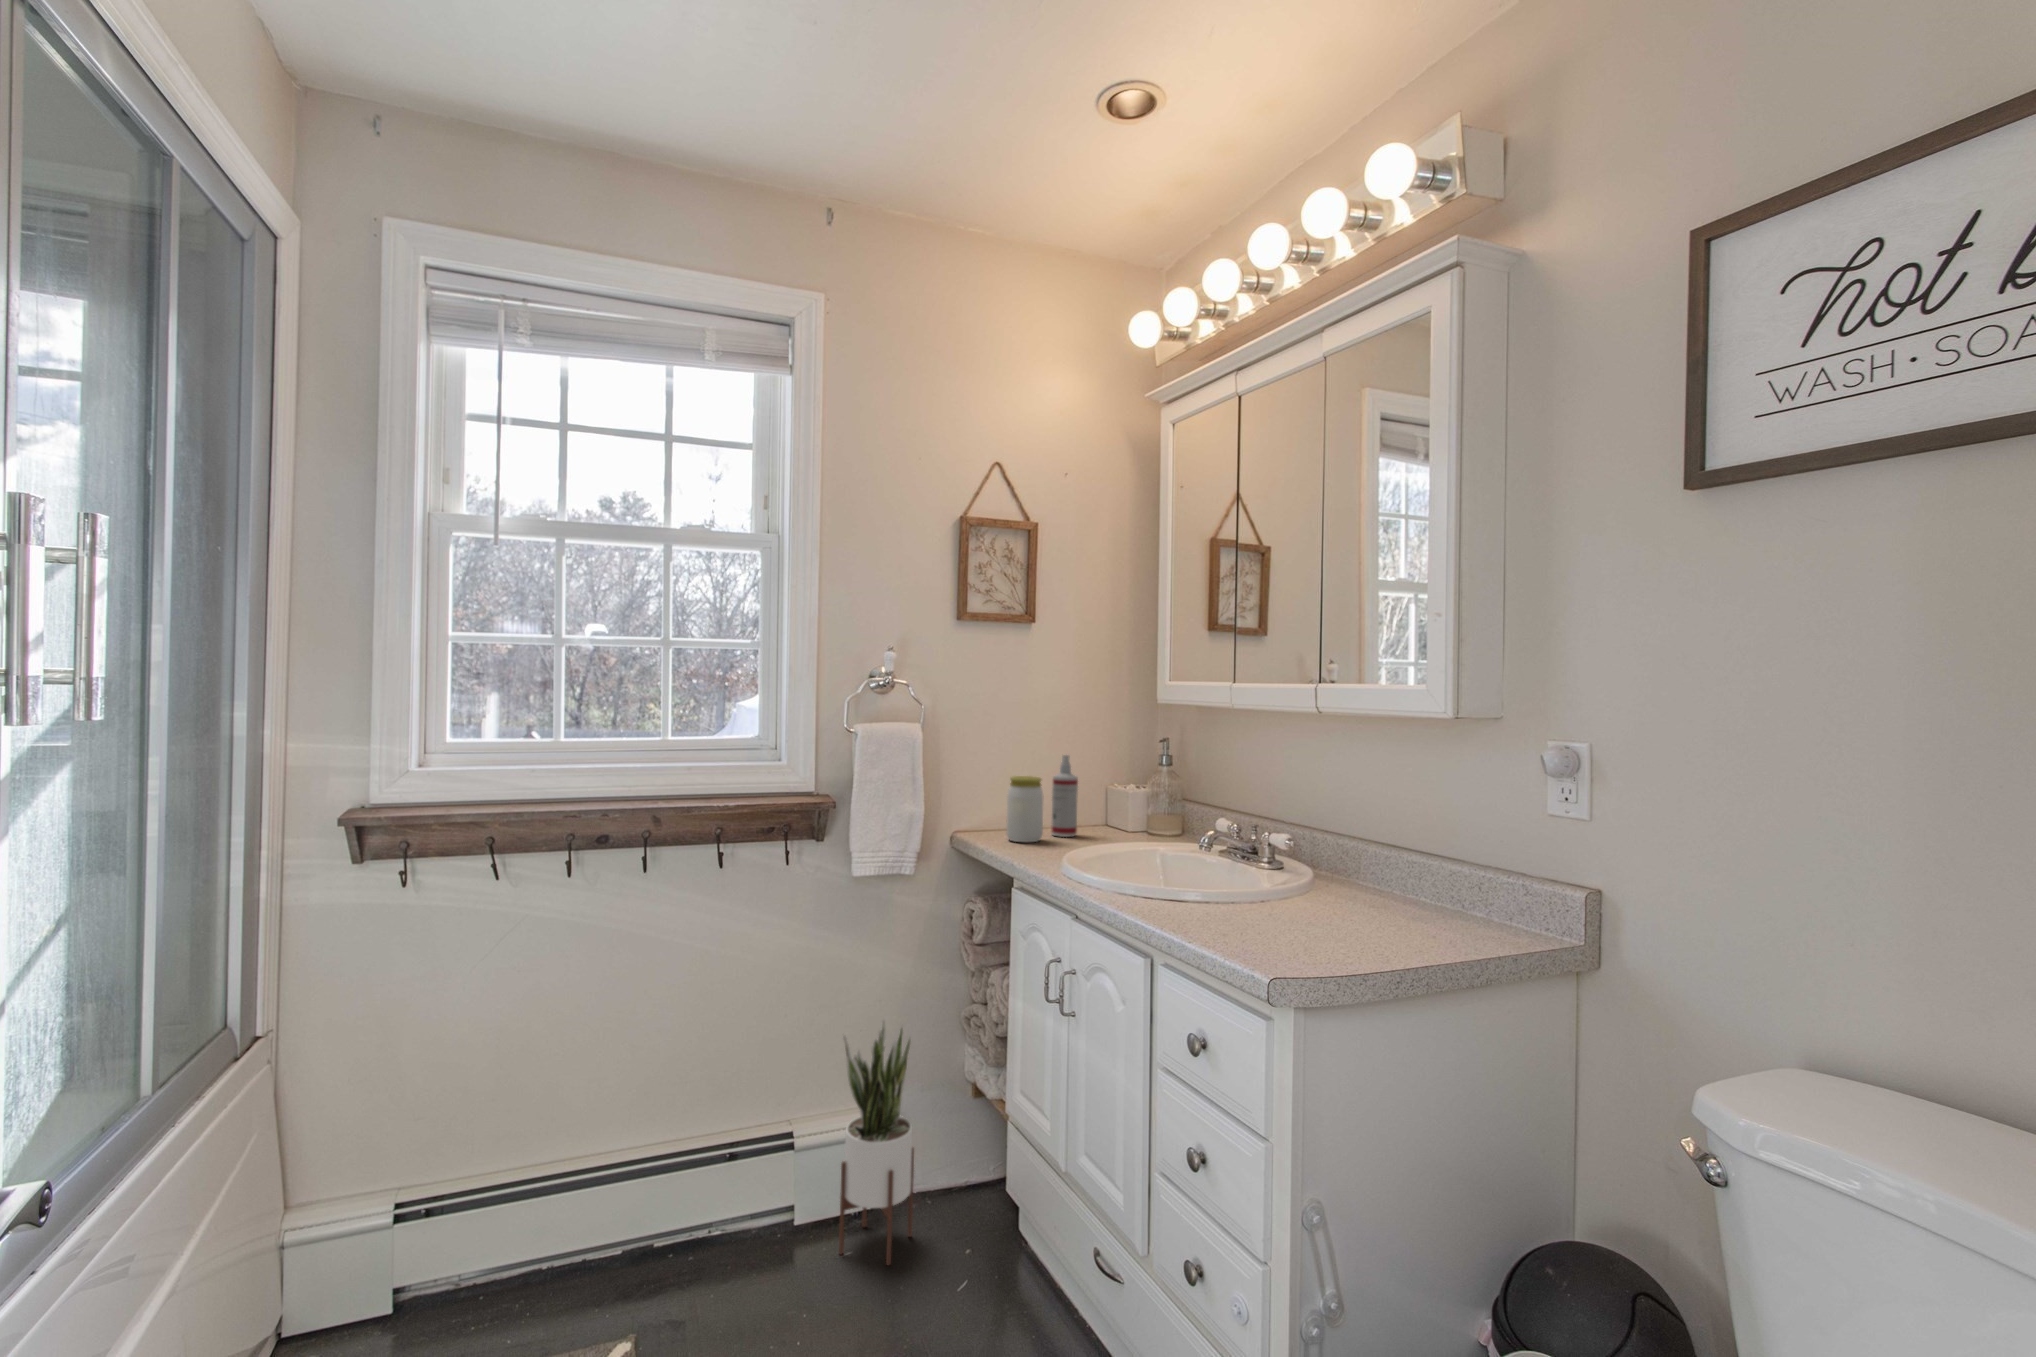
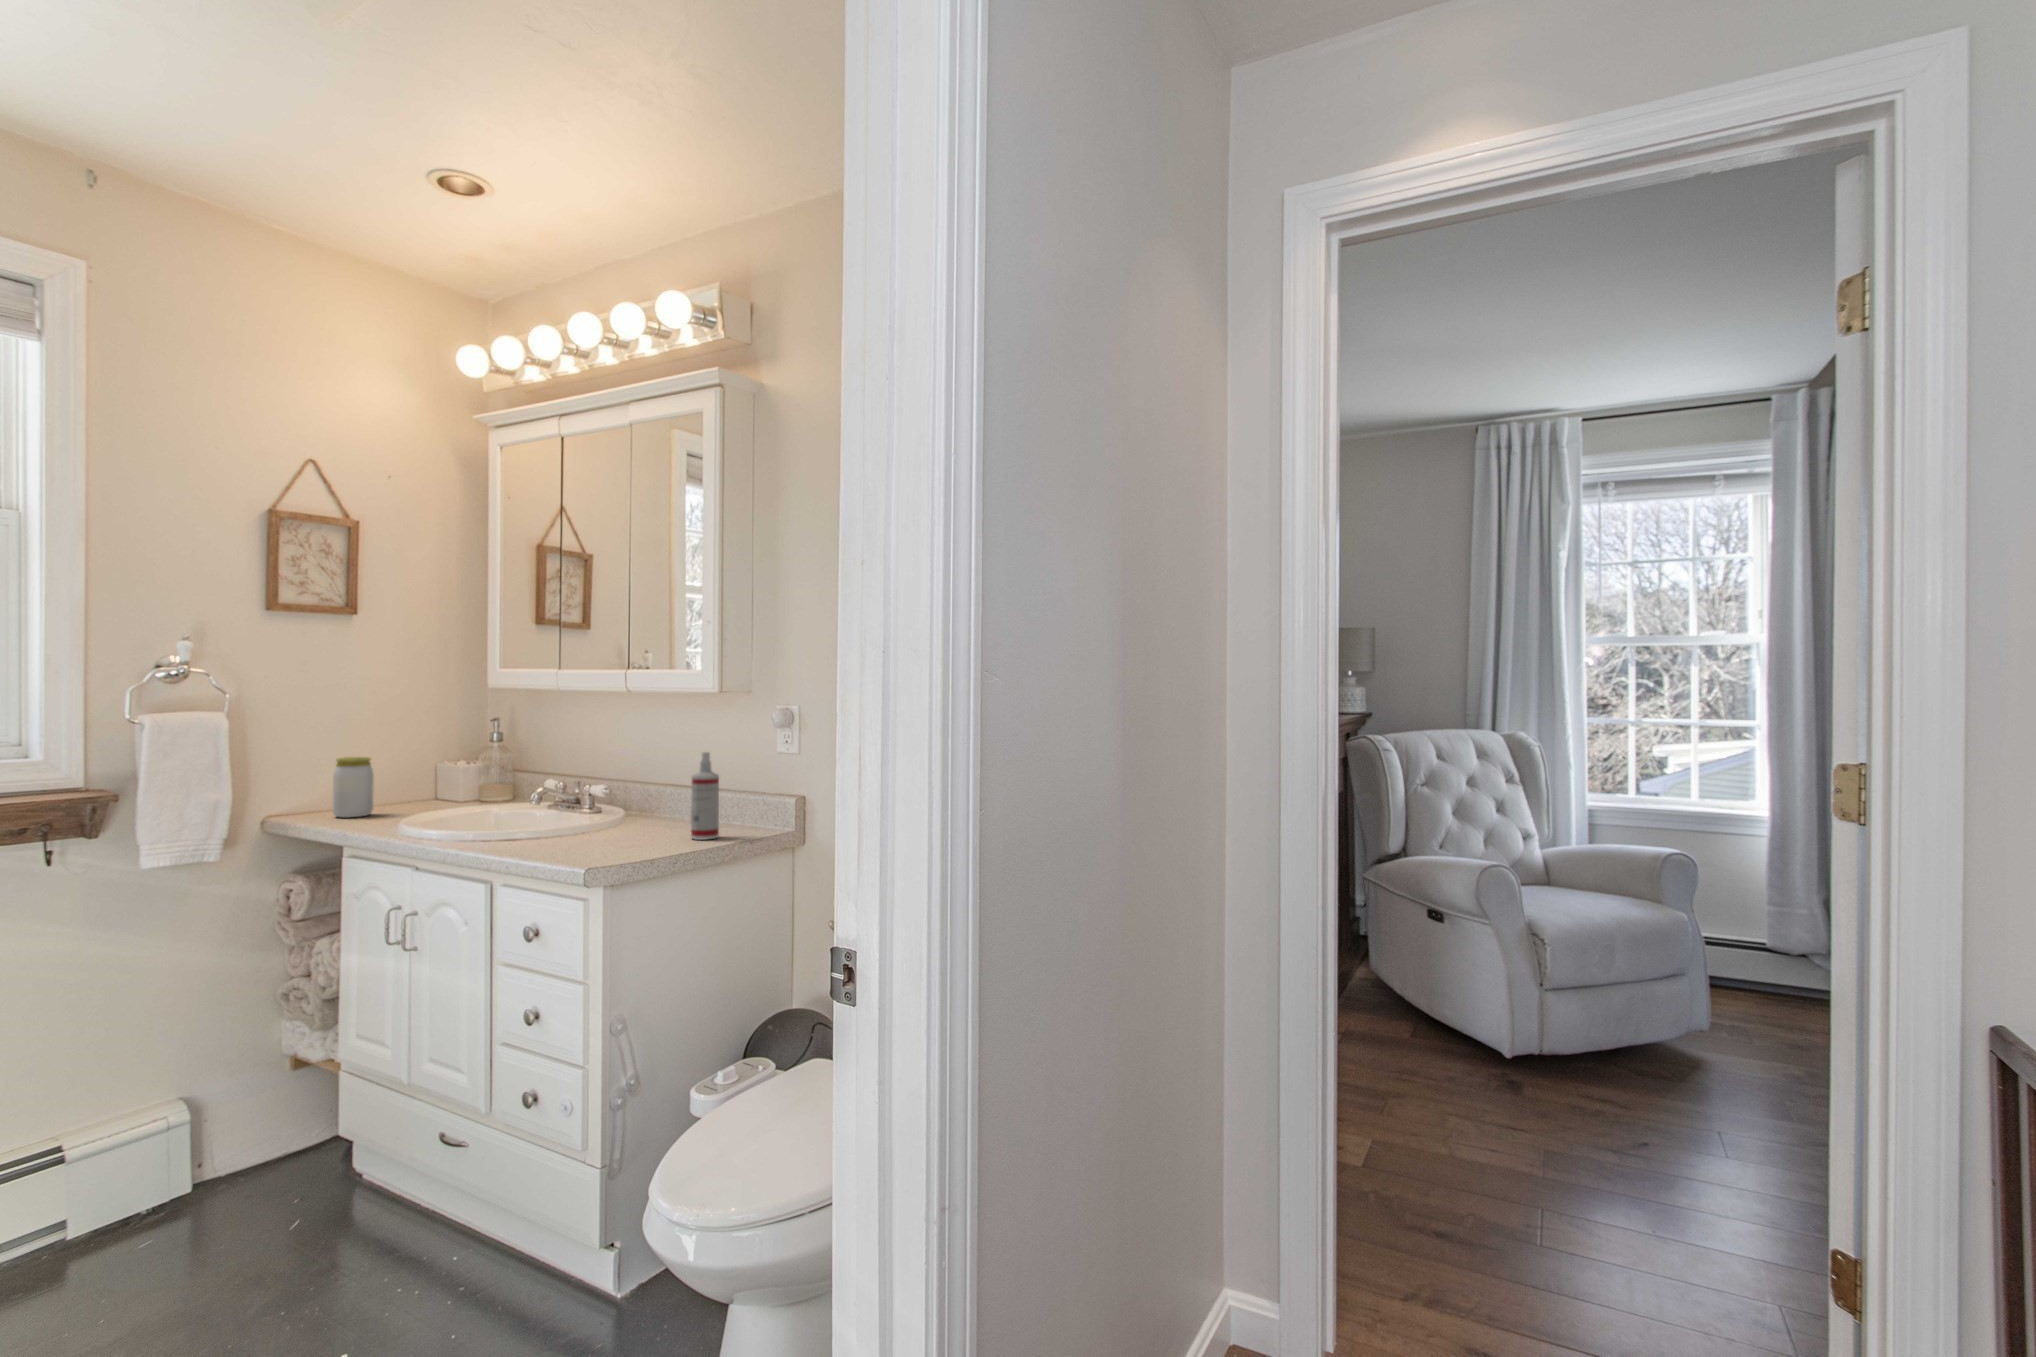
spray bottle: present [1051,755,1078,837] -> present [691,752,719,840]
potted plant: present [839,1020,914,1265] -> none [139,1002,231,1243]

